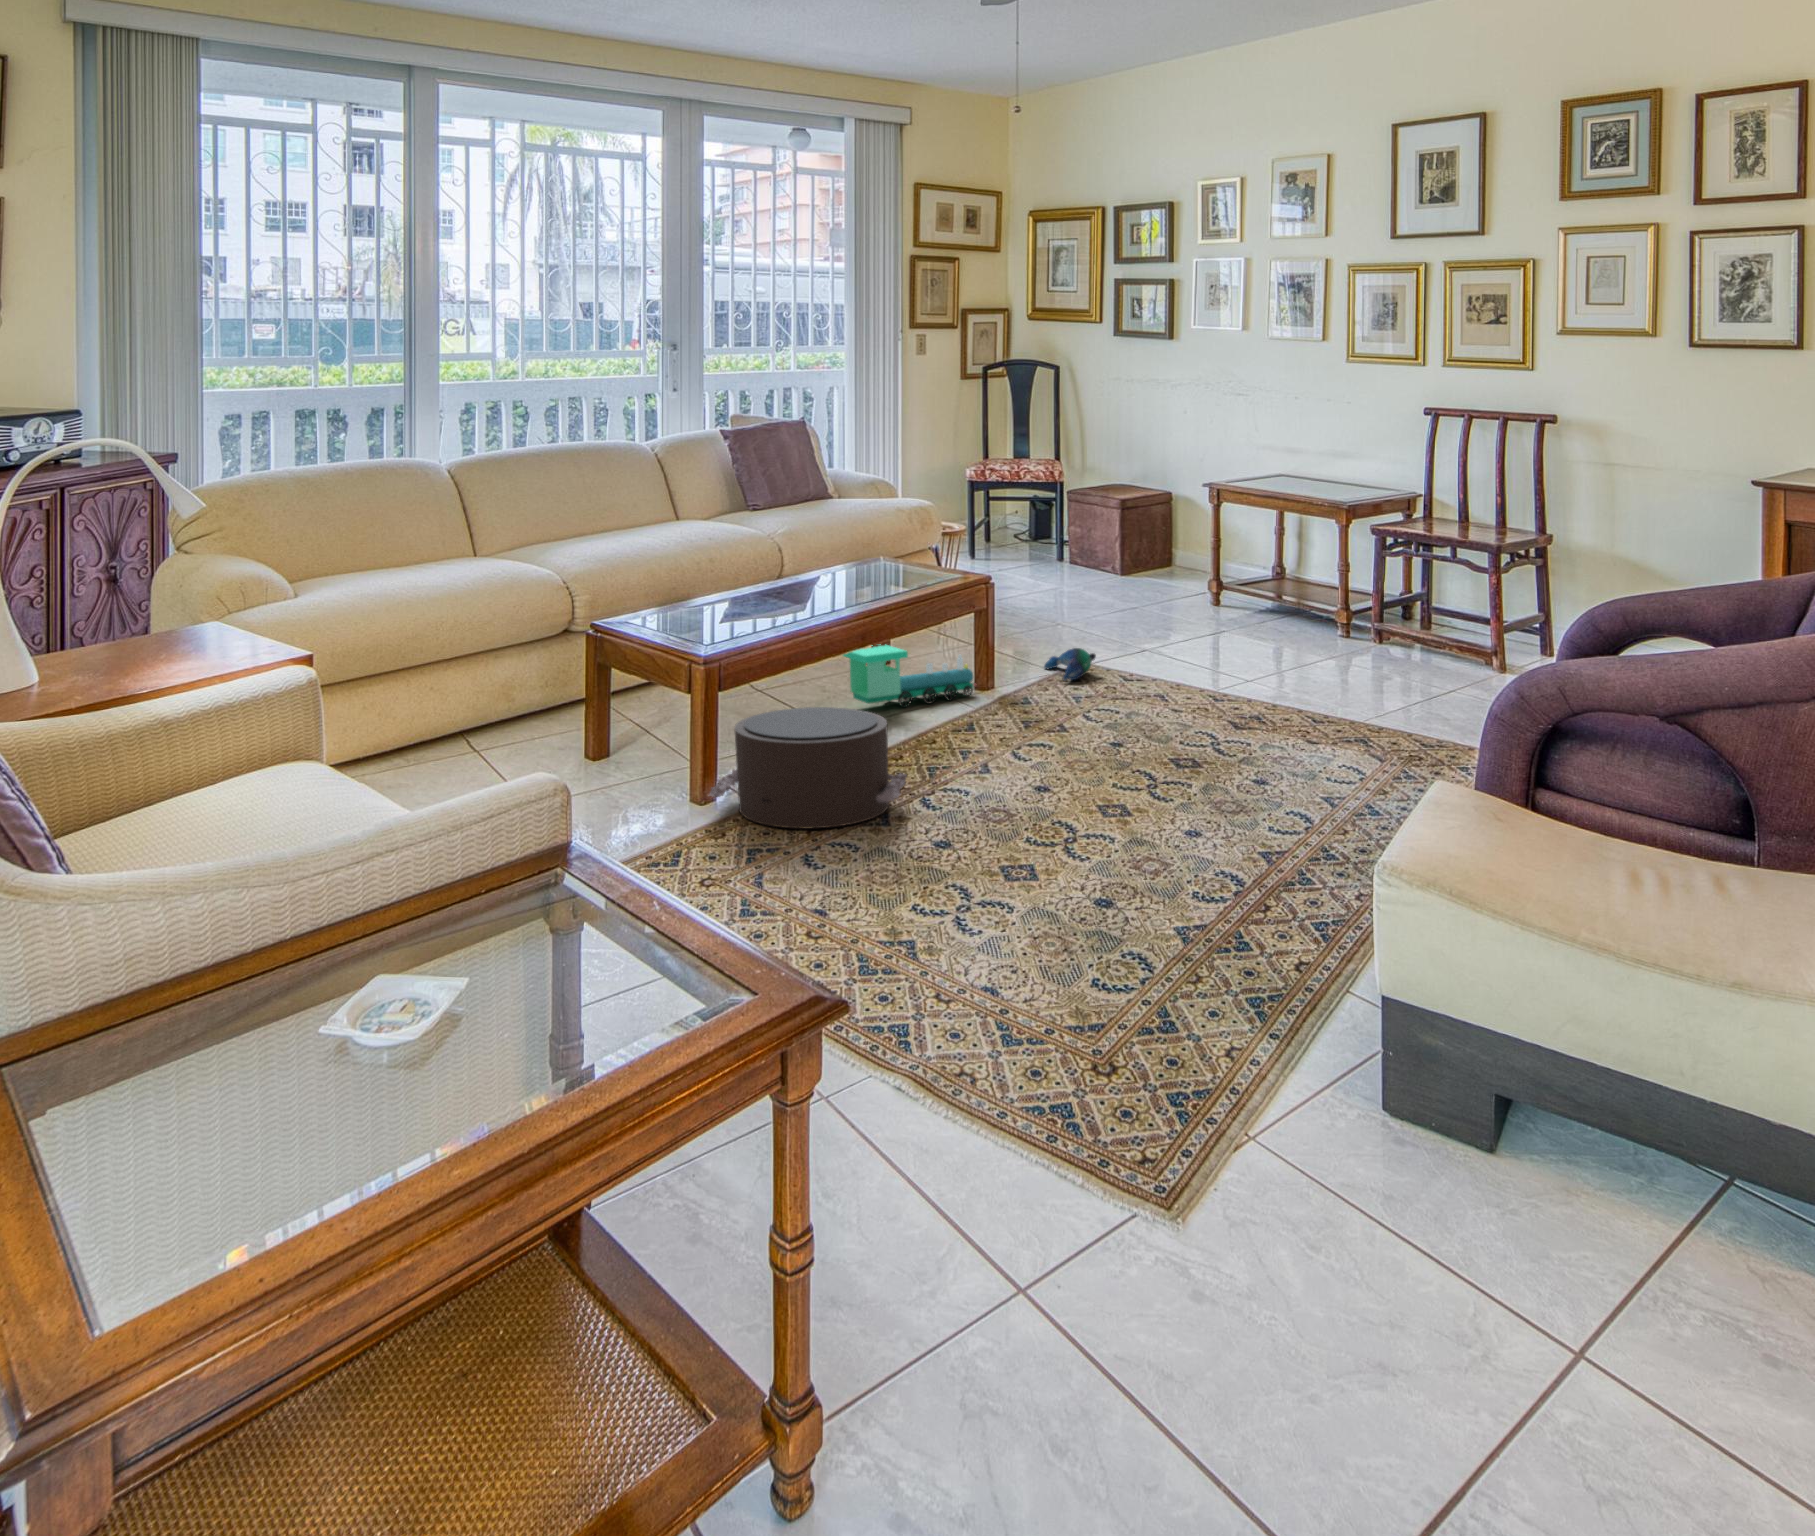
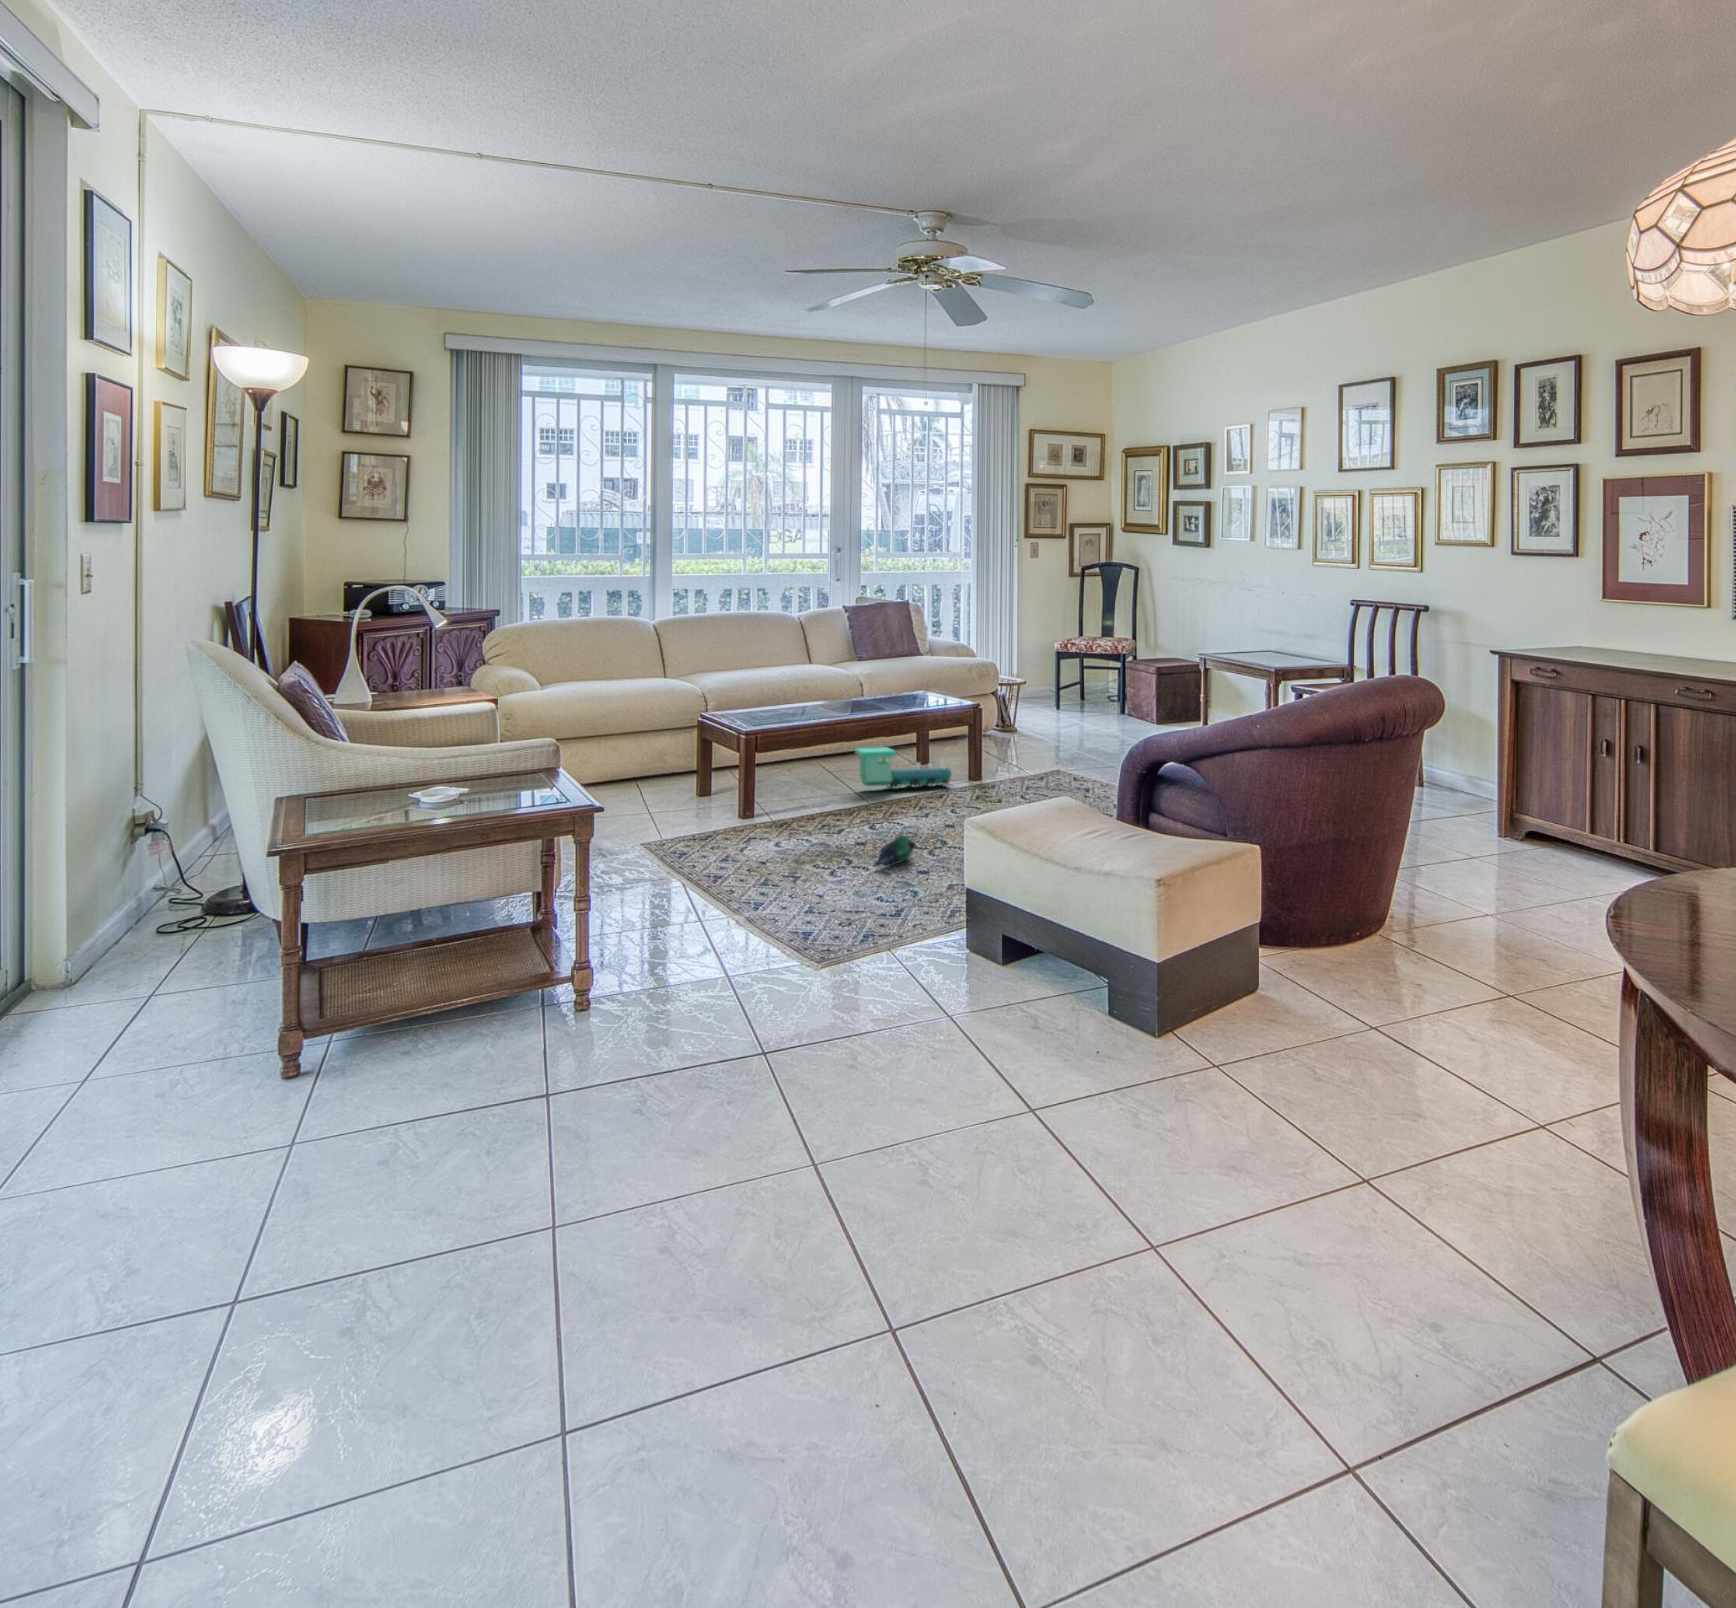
plush toy: present [1044,648,1096,681] -> present [874,836,915,867]
pouf: present [709,707,907,829] -> none [698,775,833,847]

